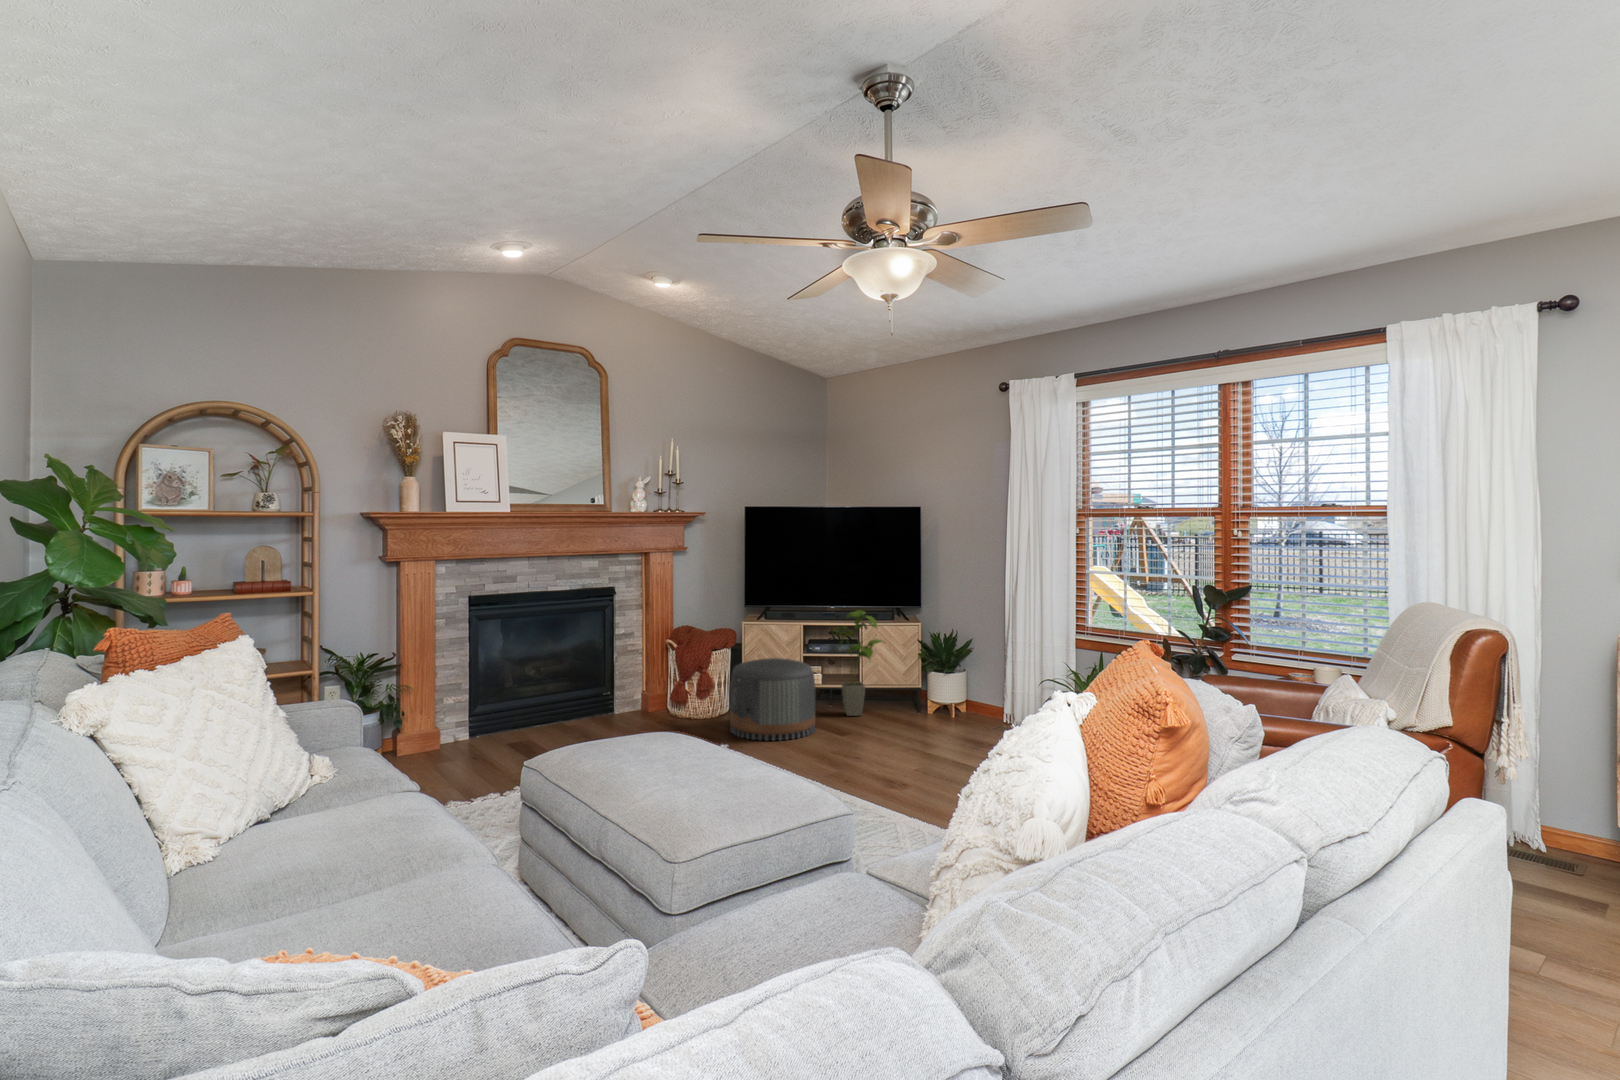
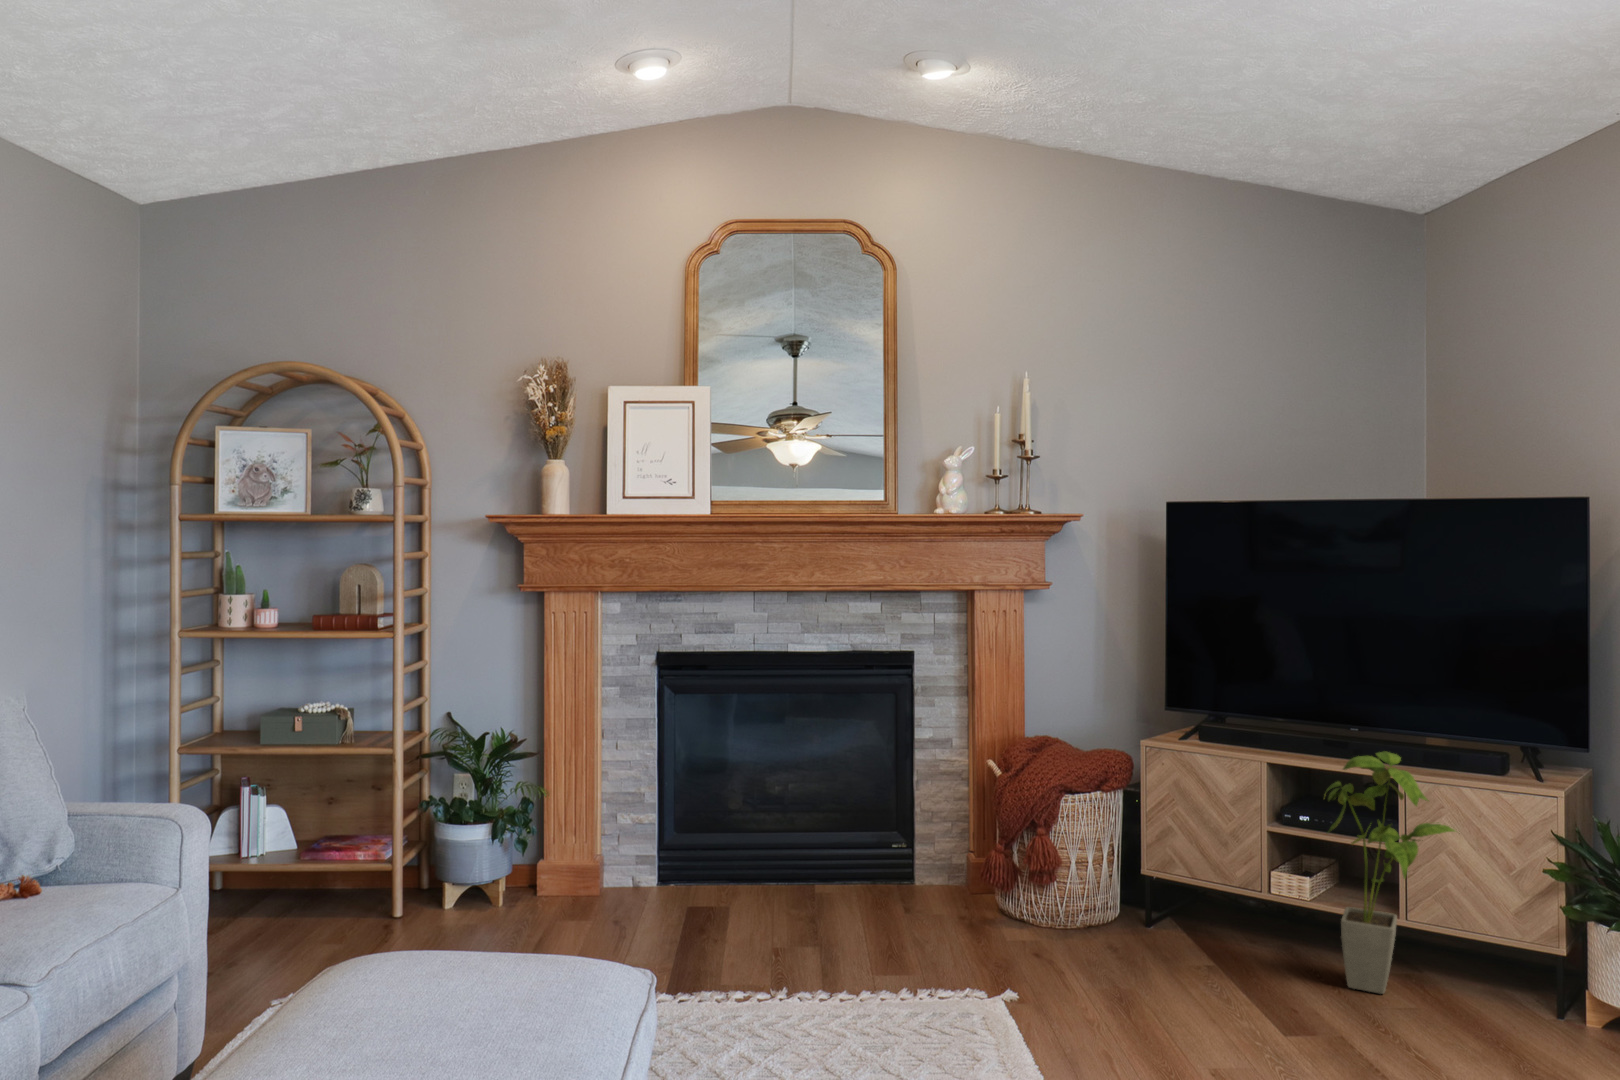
pouf: present [730,658,815,741] -> none [1055,831,1246,1028]

